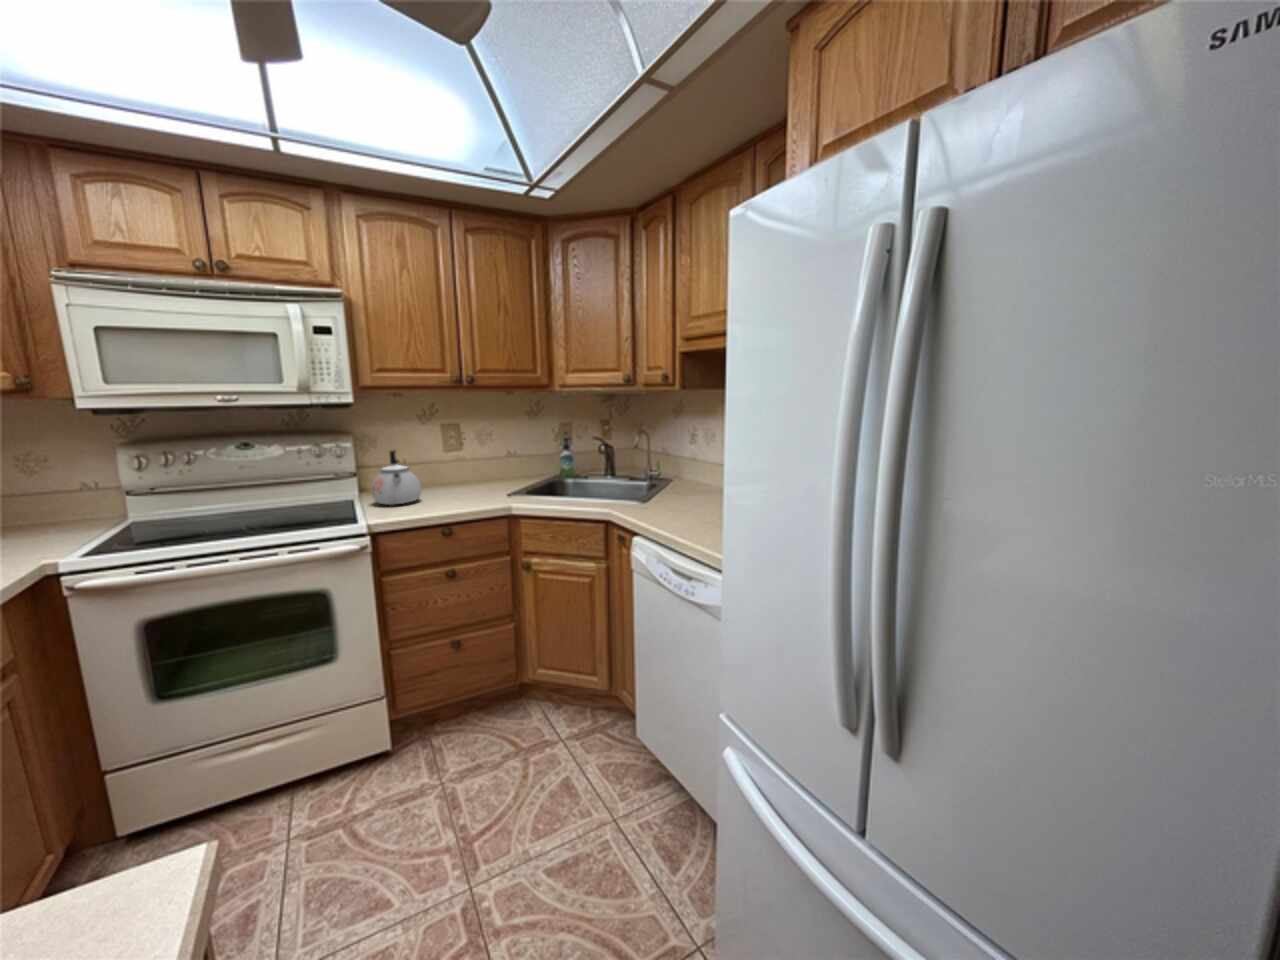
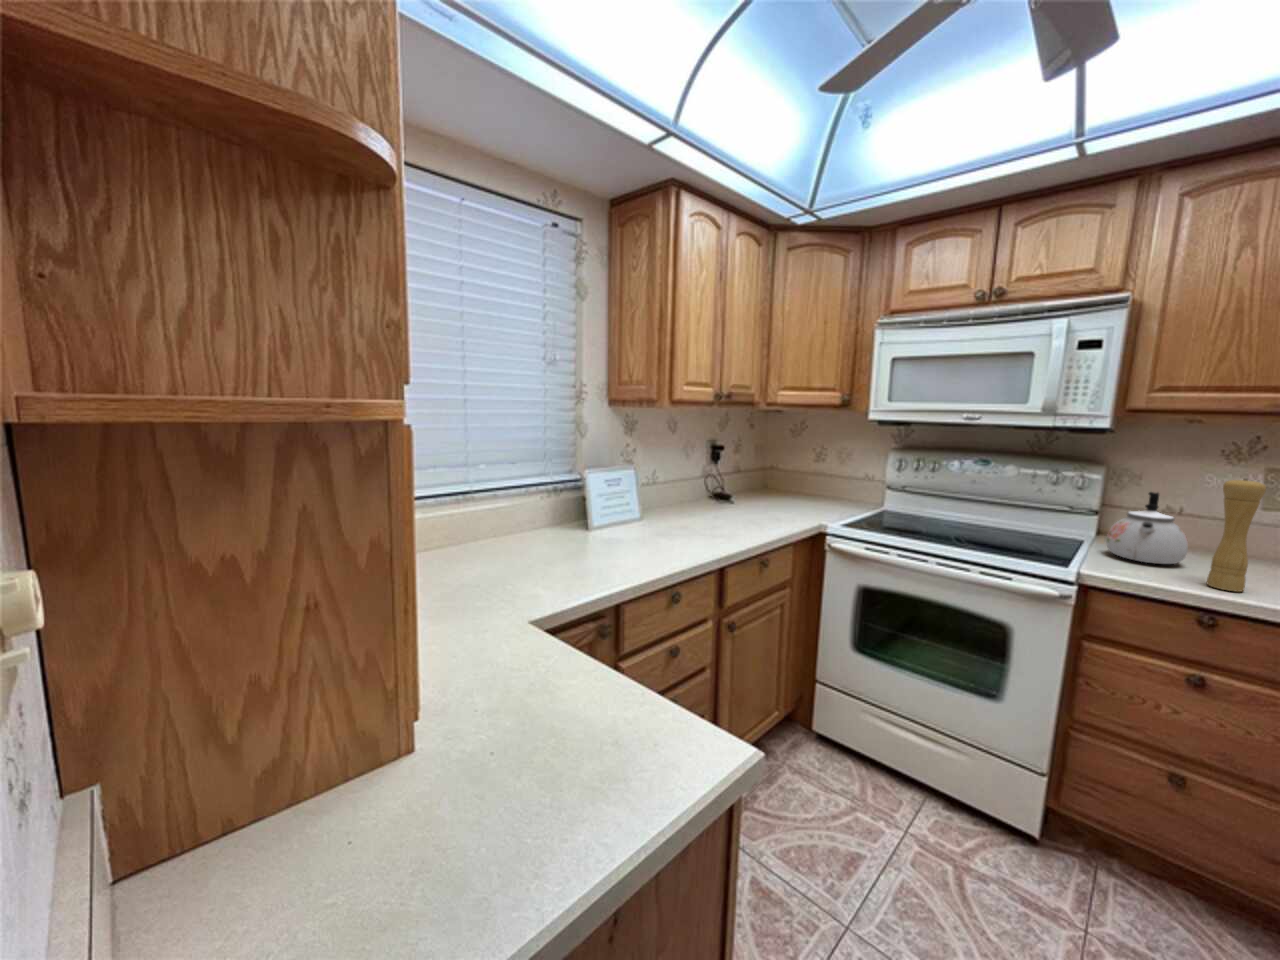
pepper mill: none [433,432,458,508] -> present [1206,478,1266,592]

